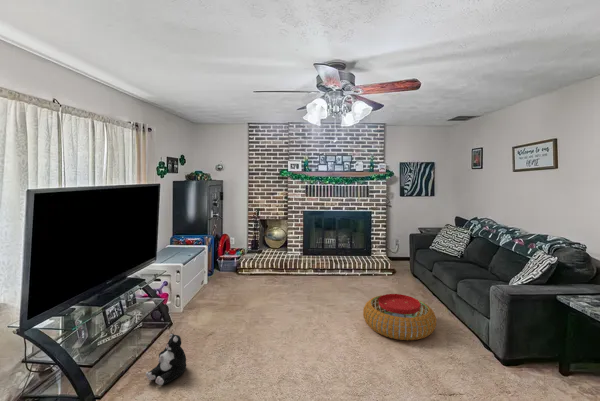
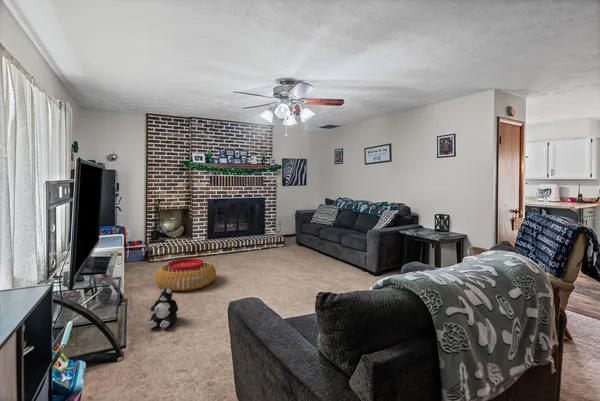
pouf: present [363,294,437,340] -> present [155,259,216,291]

